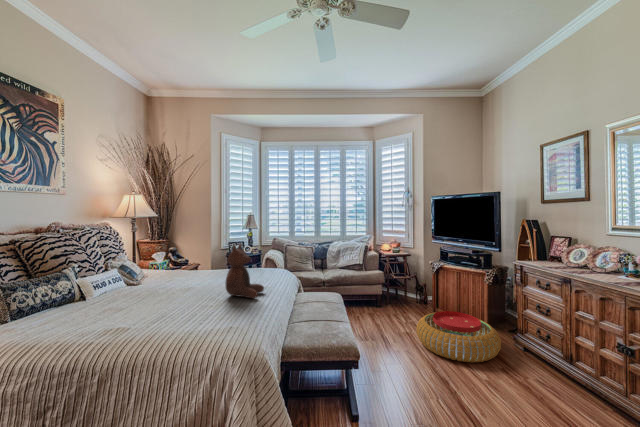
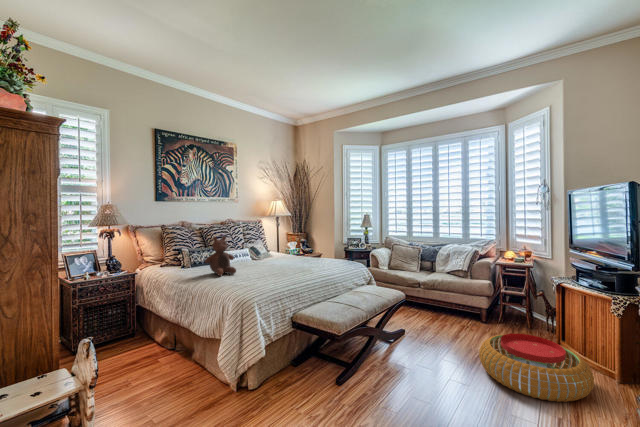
stuffed bear: present [225,244,264,298] -> present [205,236,236,276]

